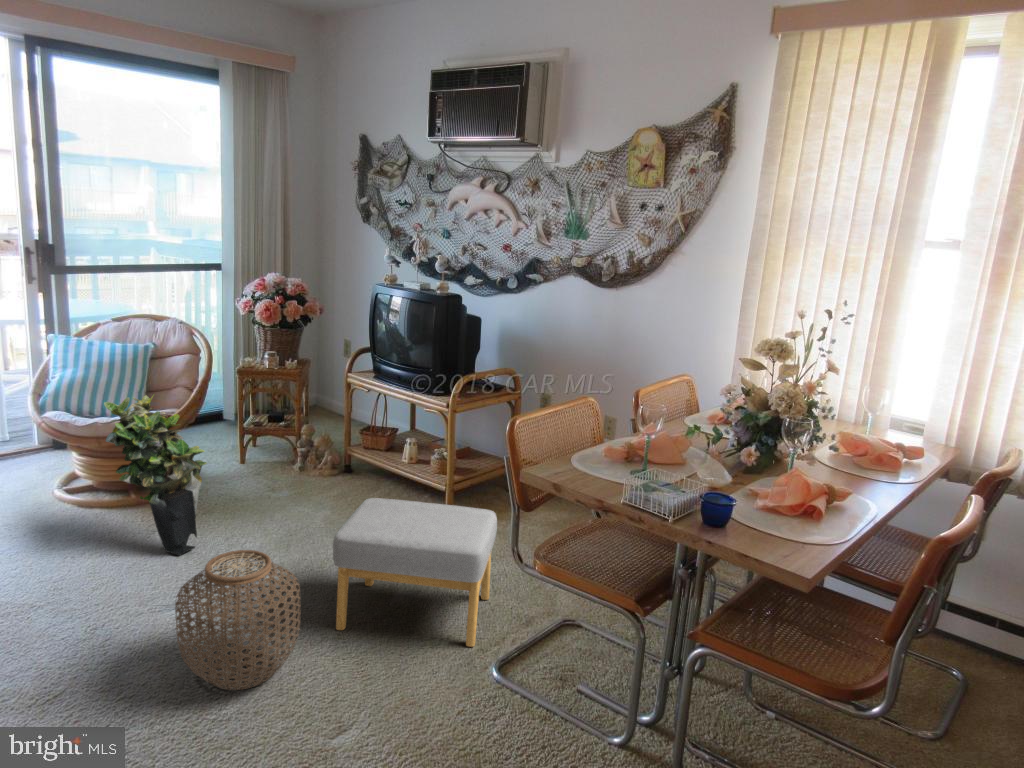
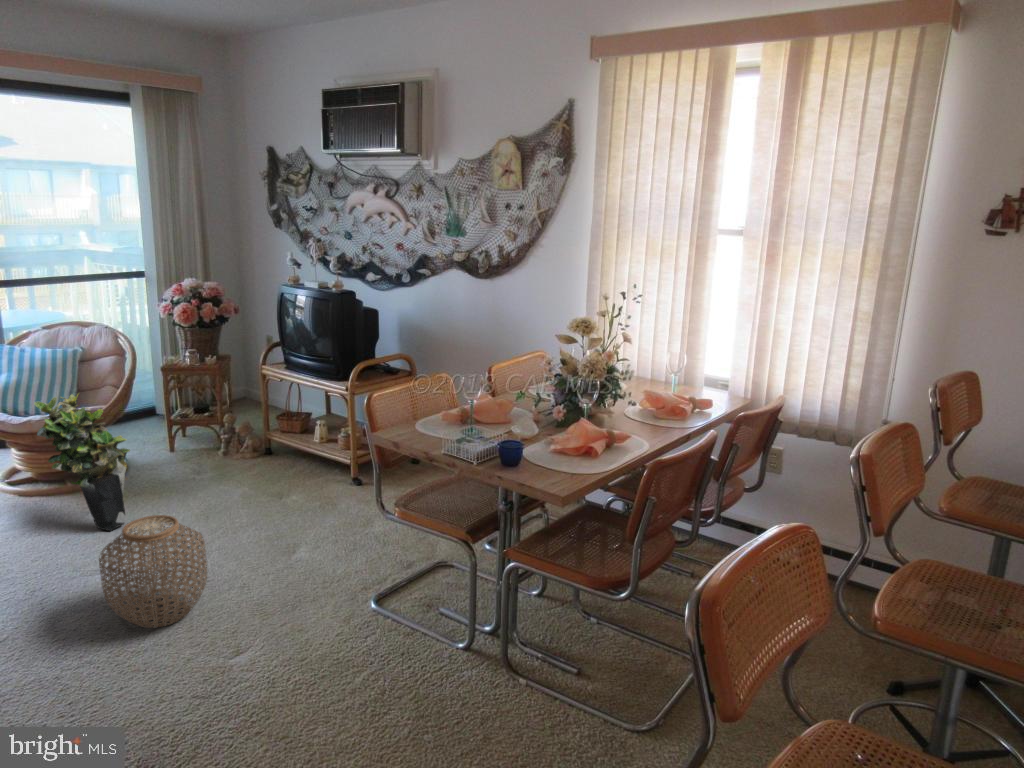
footstool: present [333,498,497,647] -> none [235,470,379,585]

